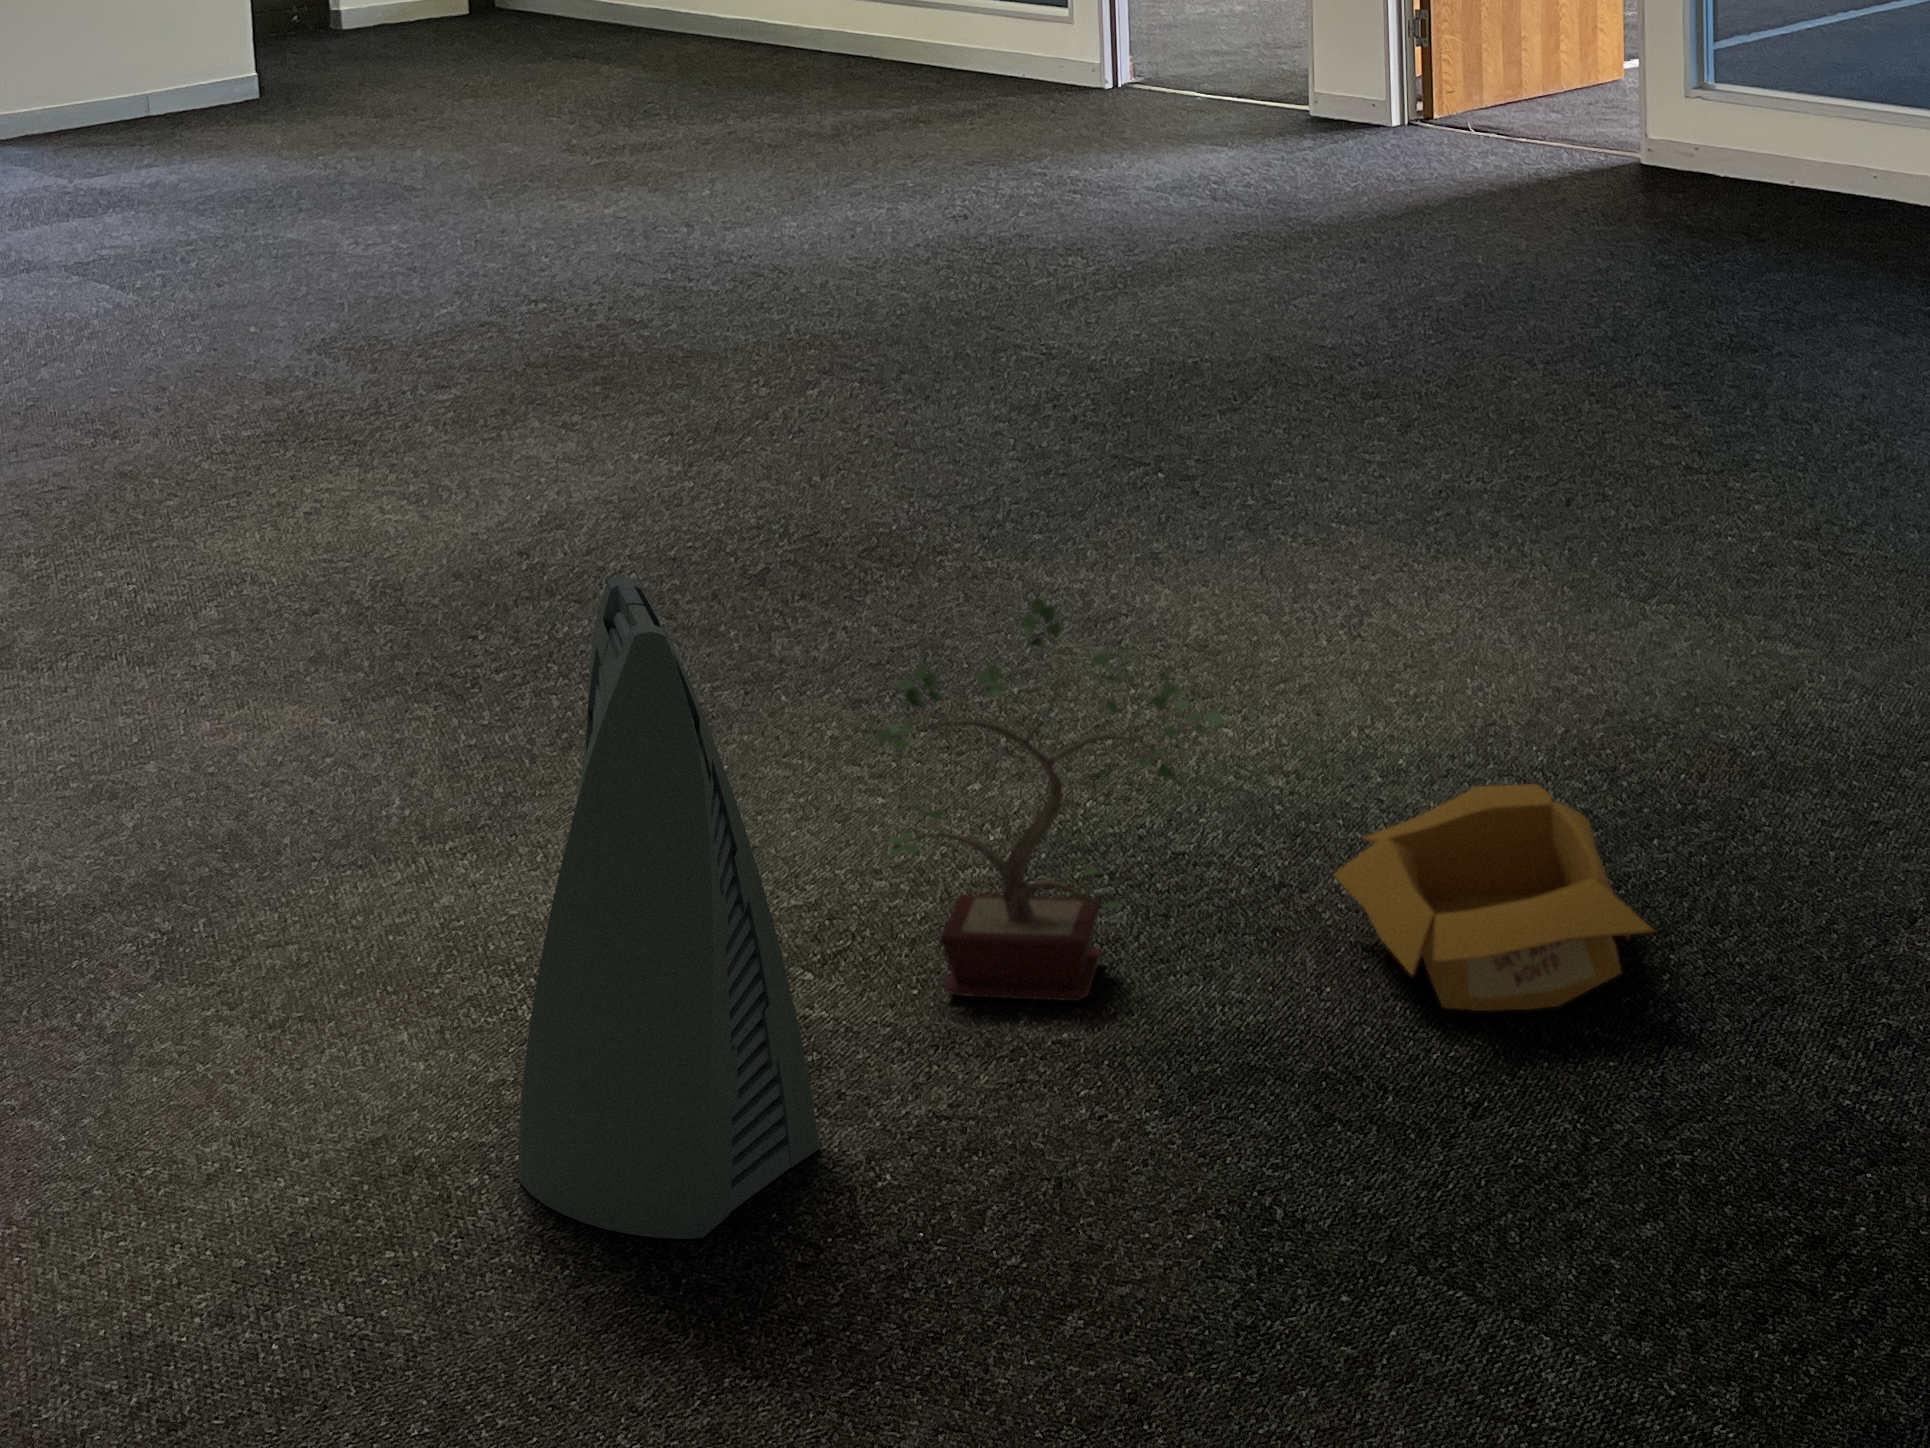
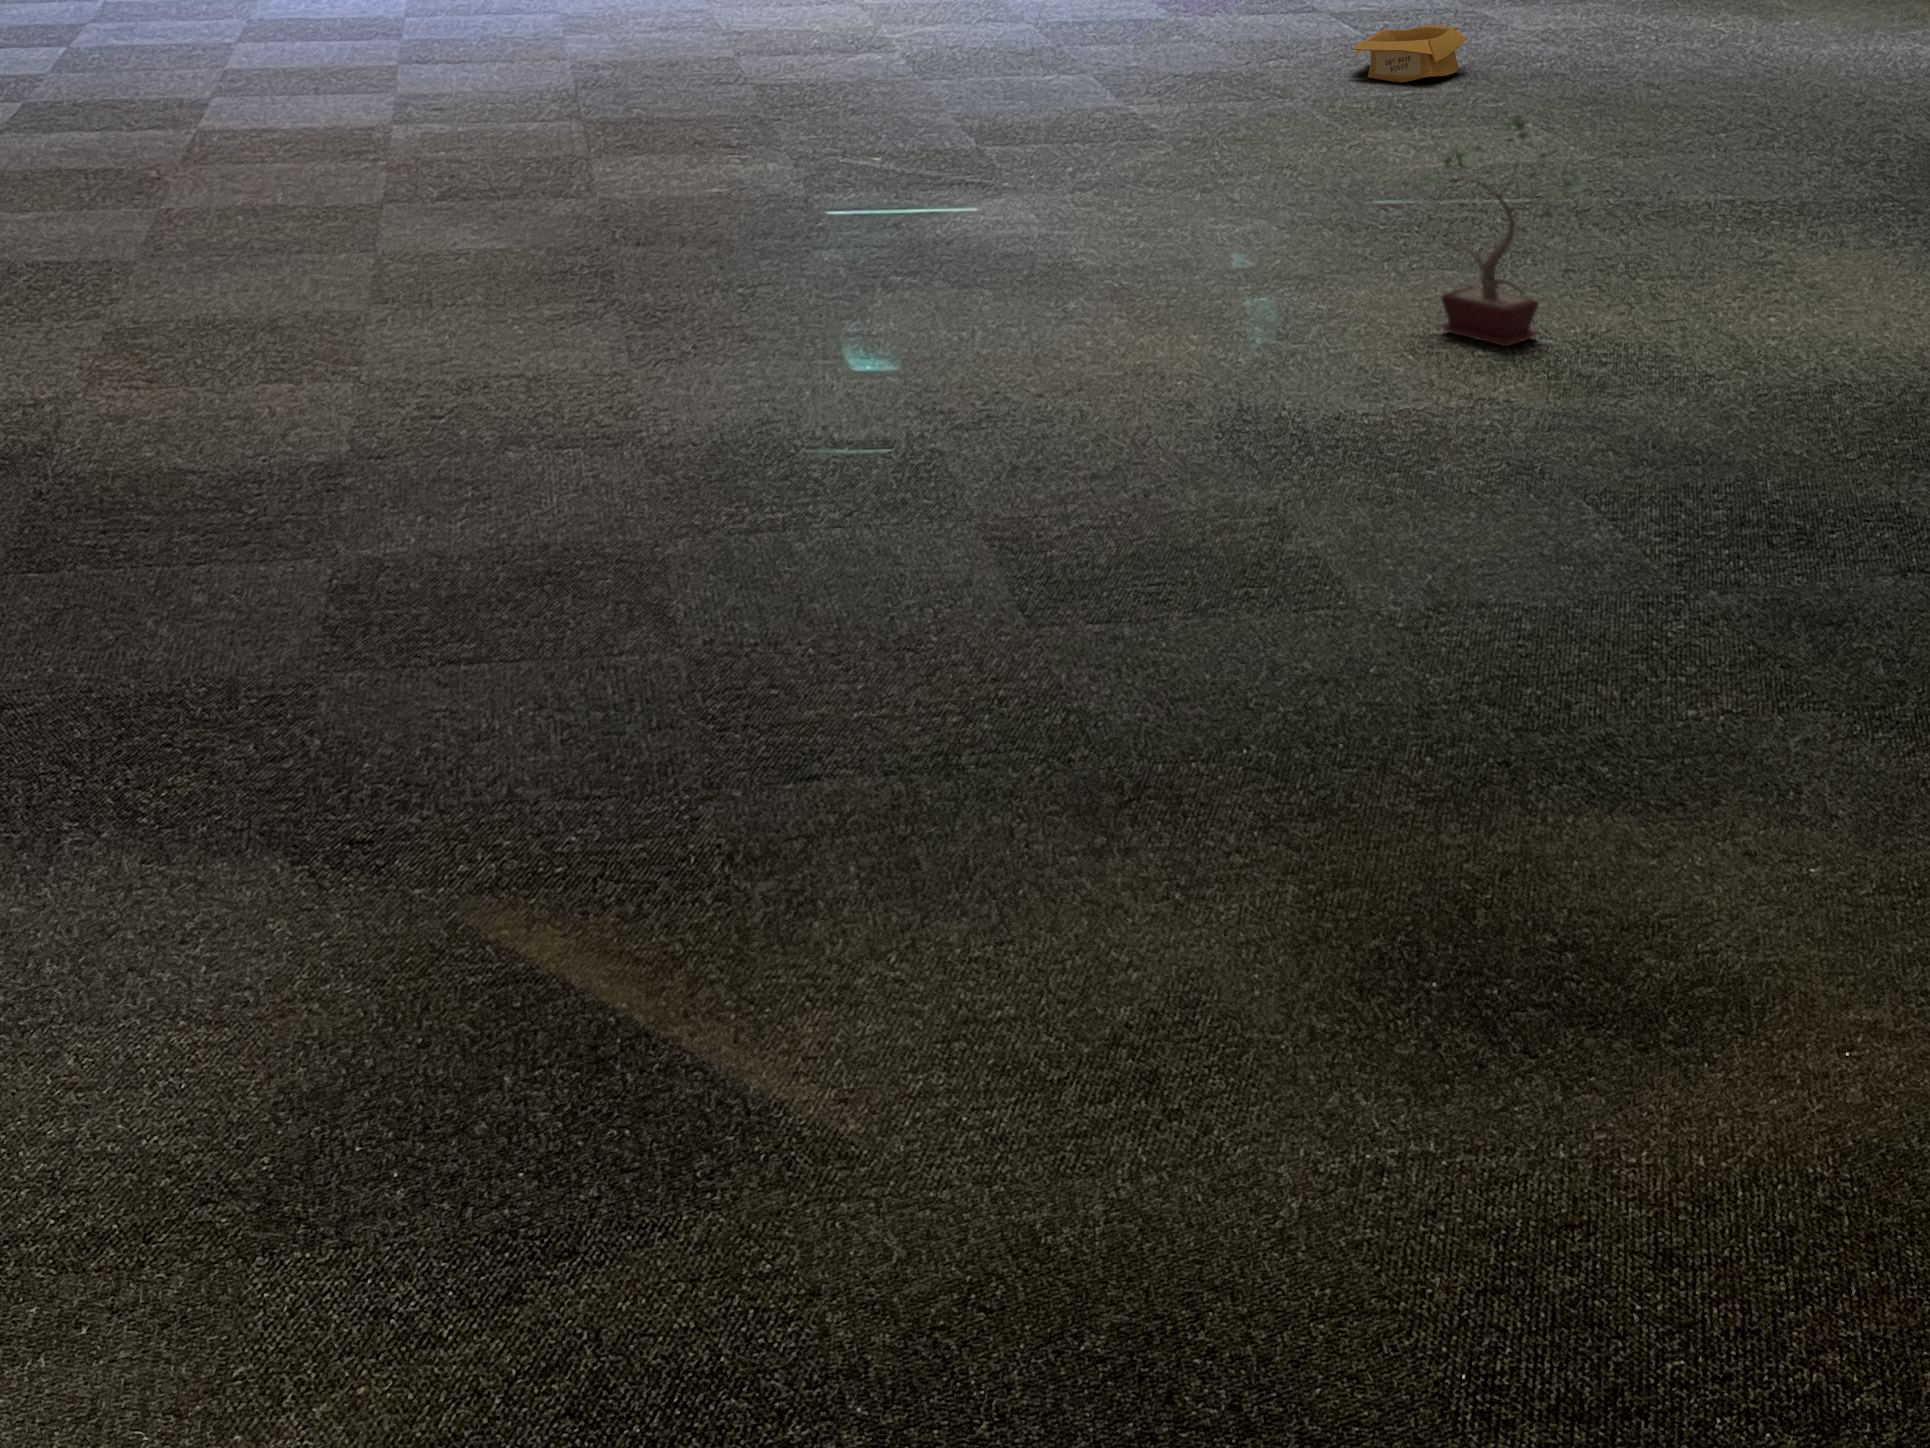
air purifier: present [518,577,820,1239] -> none [1181,40,1321,364]
cardboard box: present [1334,784,1655,1011] -> present [1351,25,1466,82]

